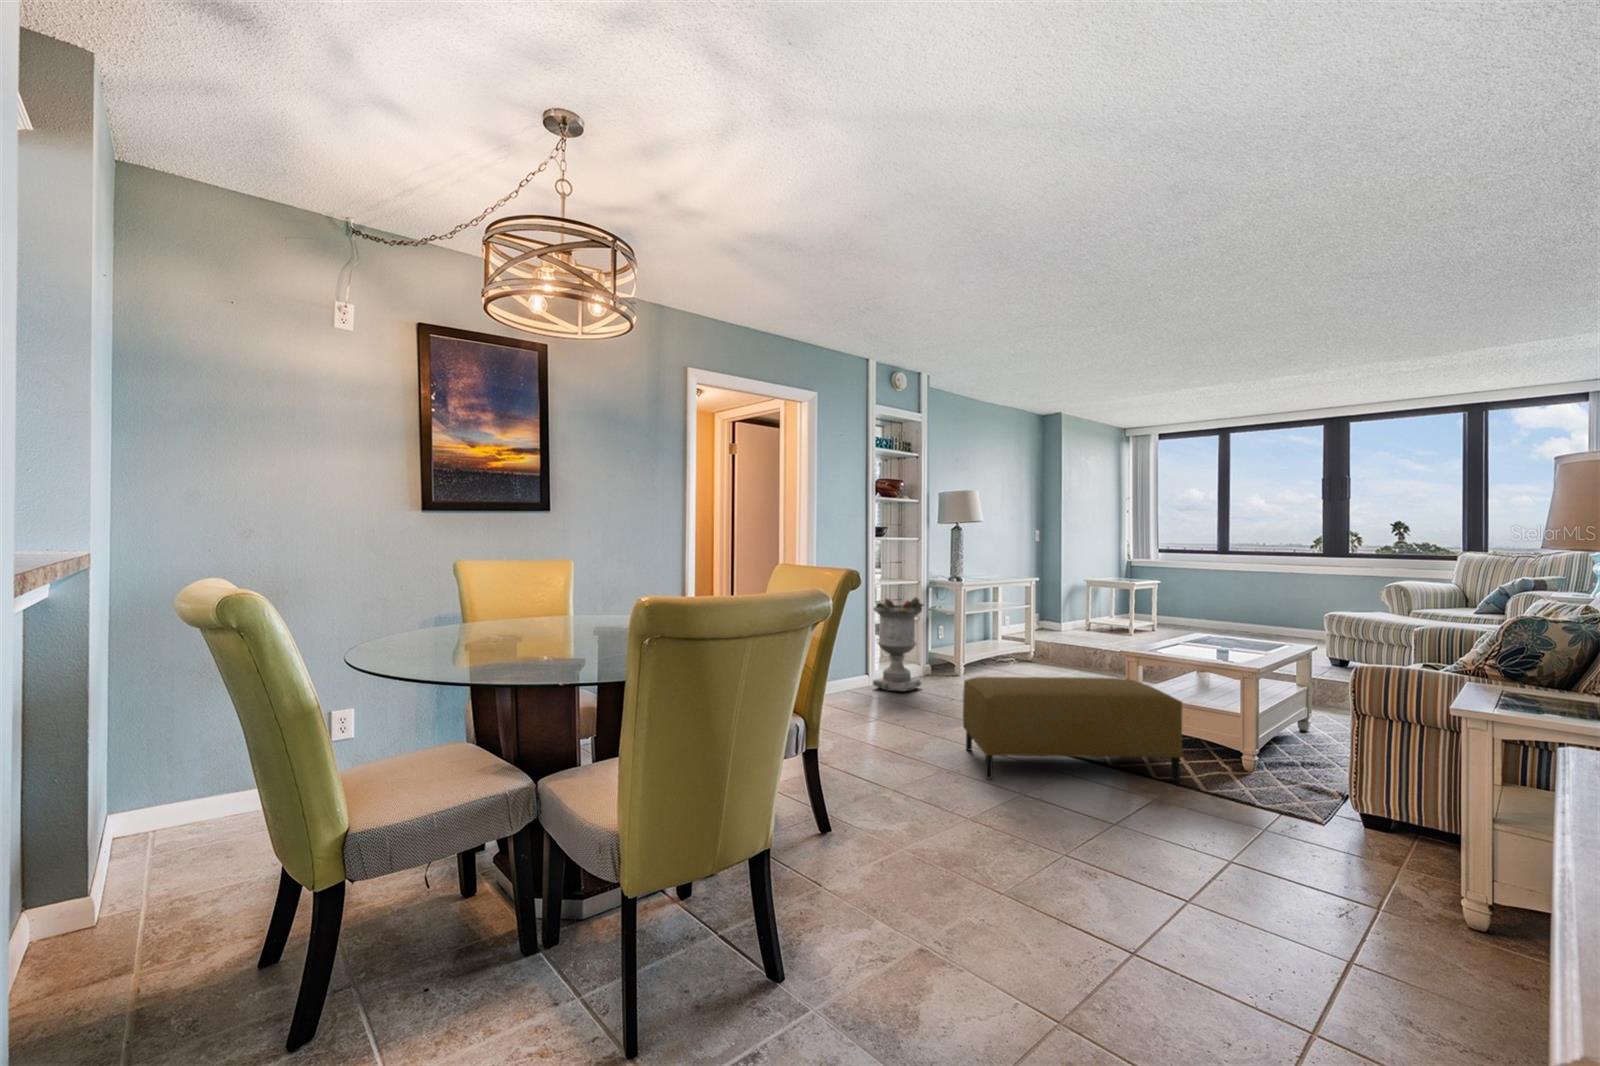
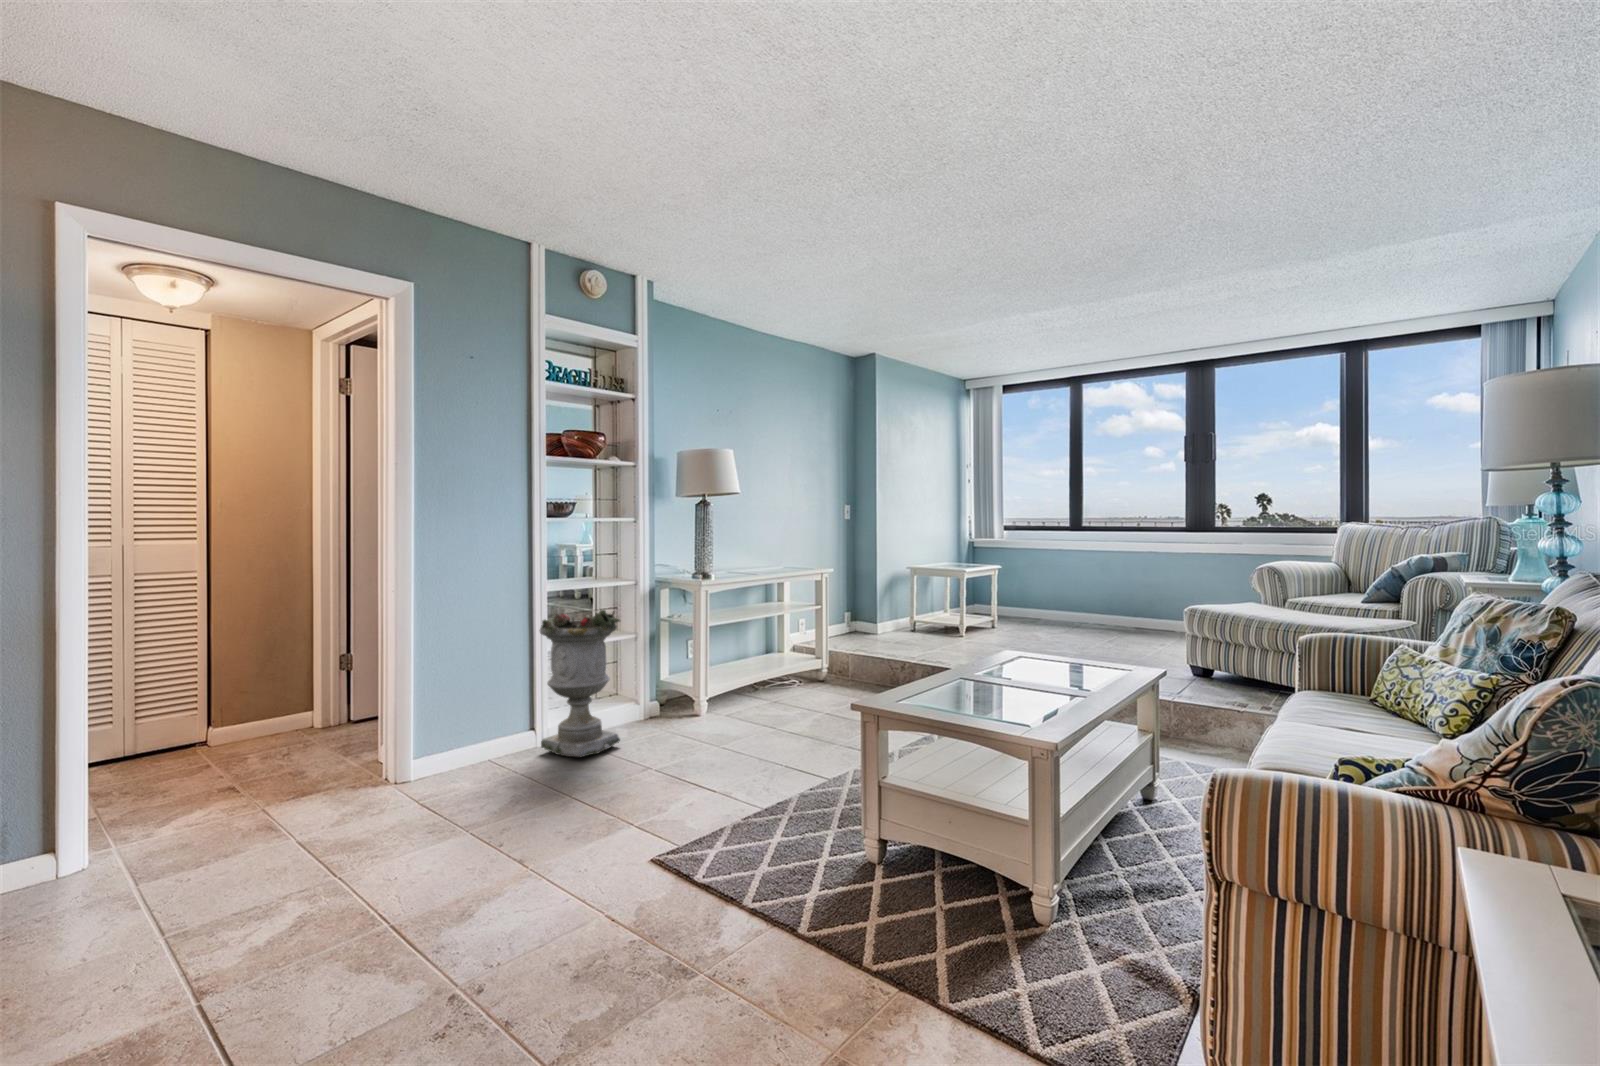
ottoman: present [963,677,1183,781] -> none [527,758,917,1005]

